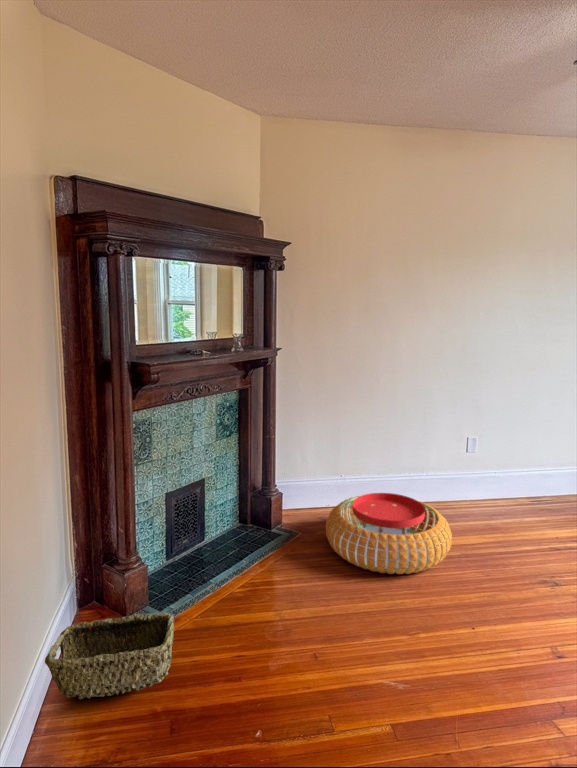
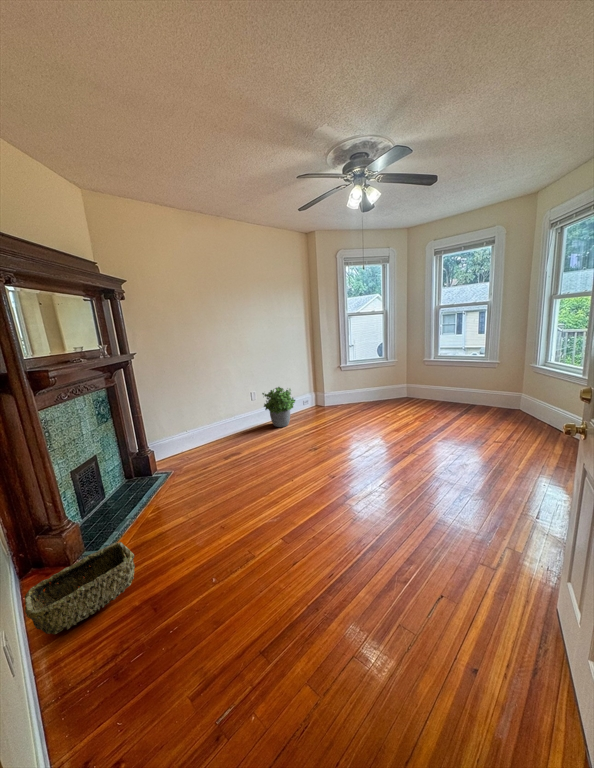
potted plant: none [481,442,550,519] -> present [262,387,295,427]
pouf: present [326,493,452,574] -> none [190,429,265,475]

